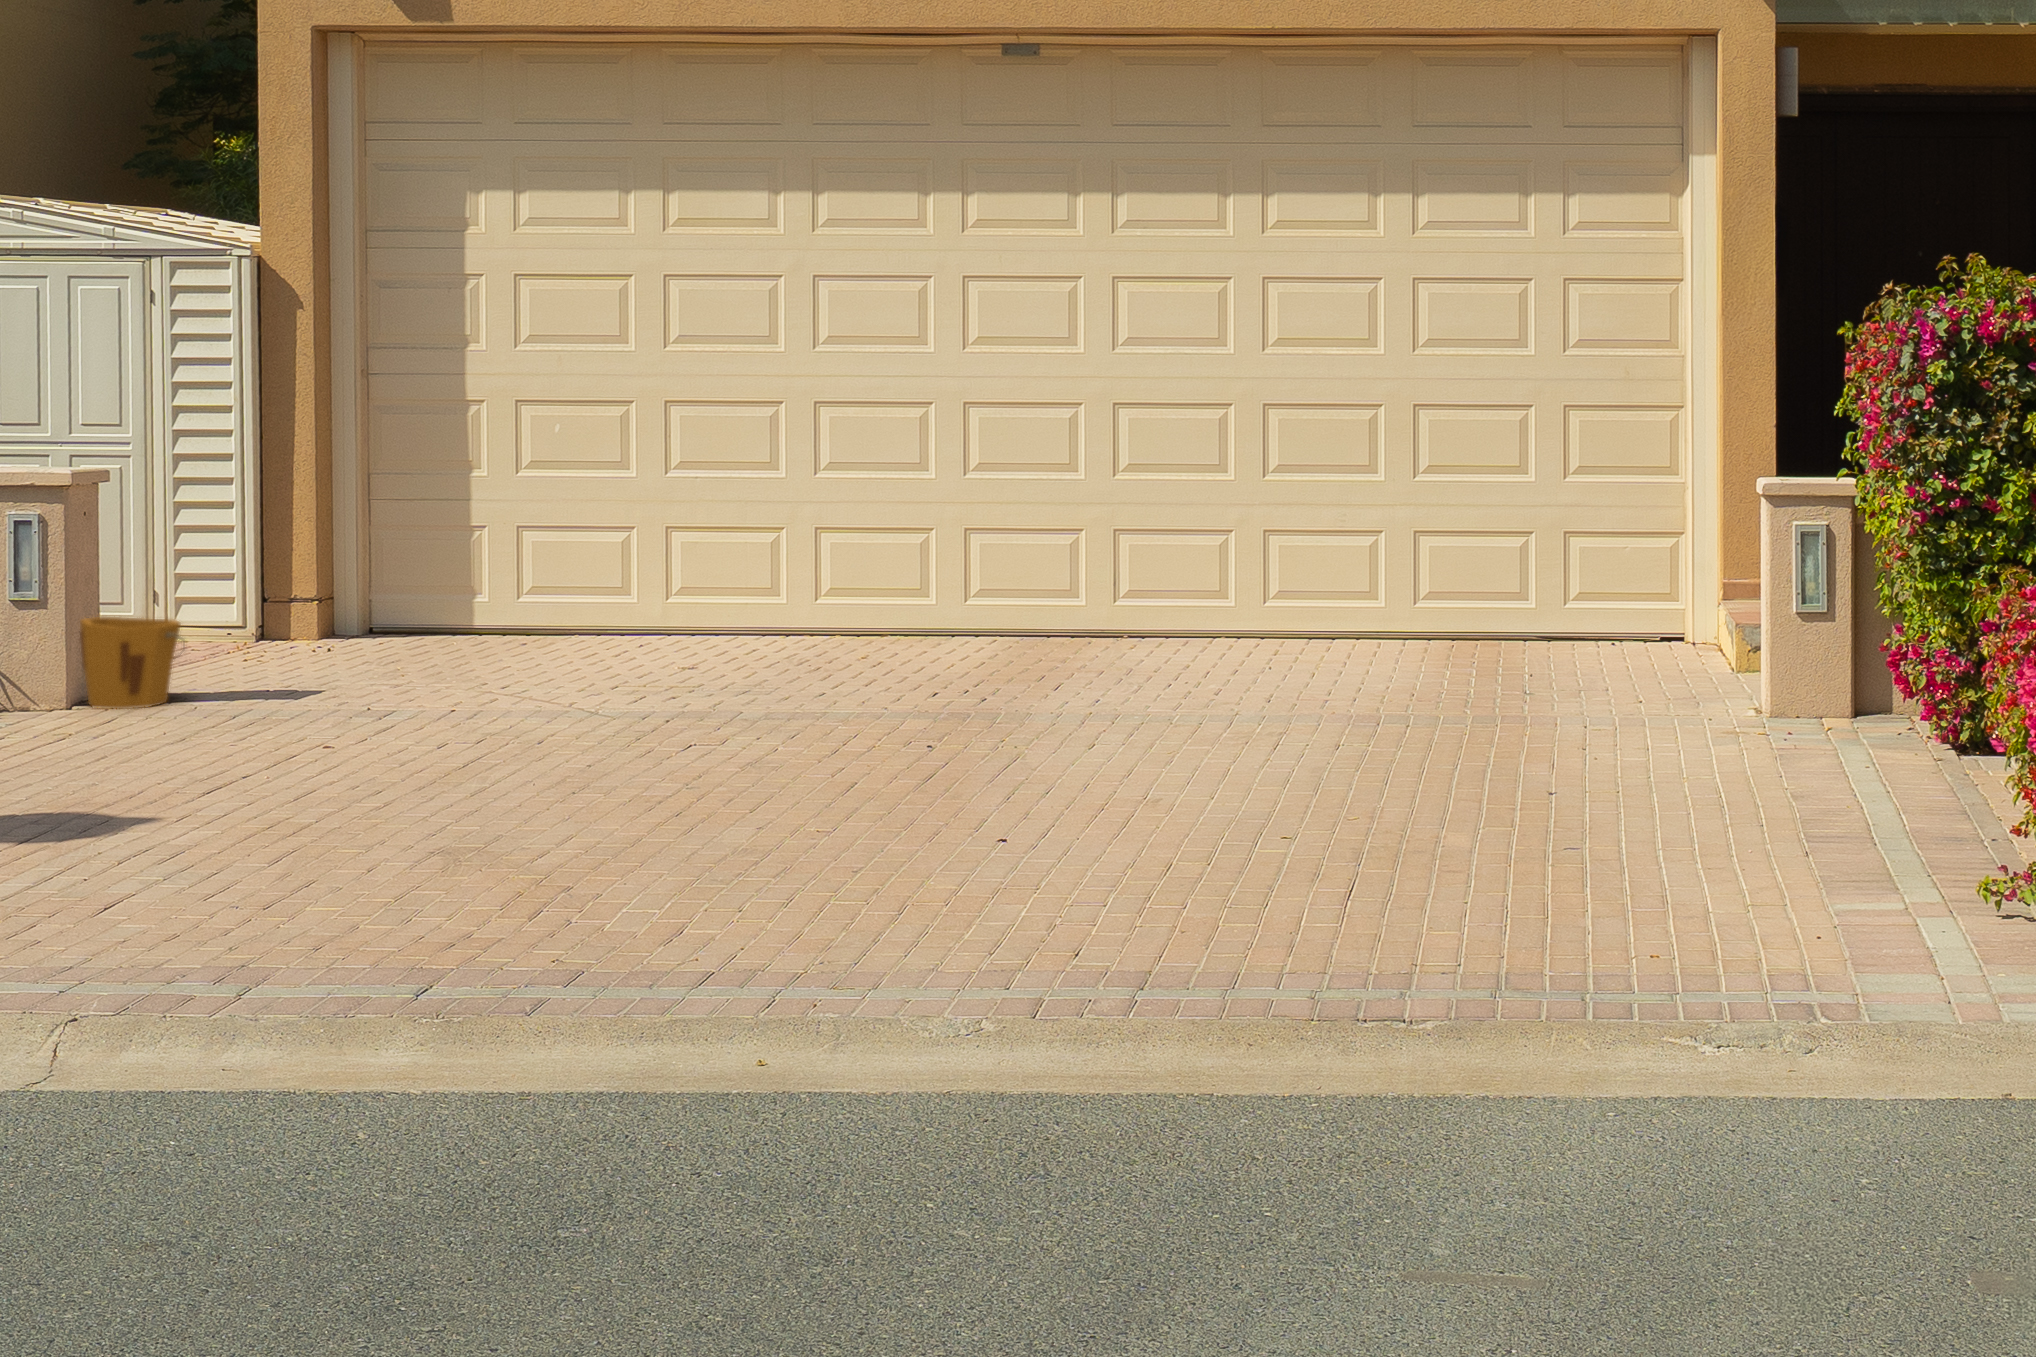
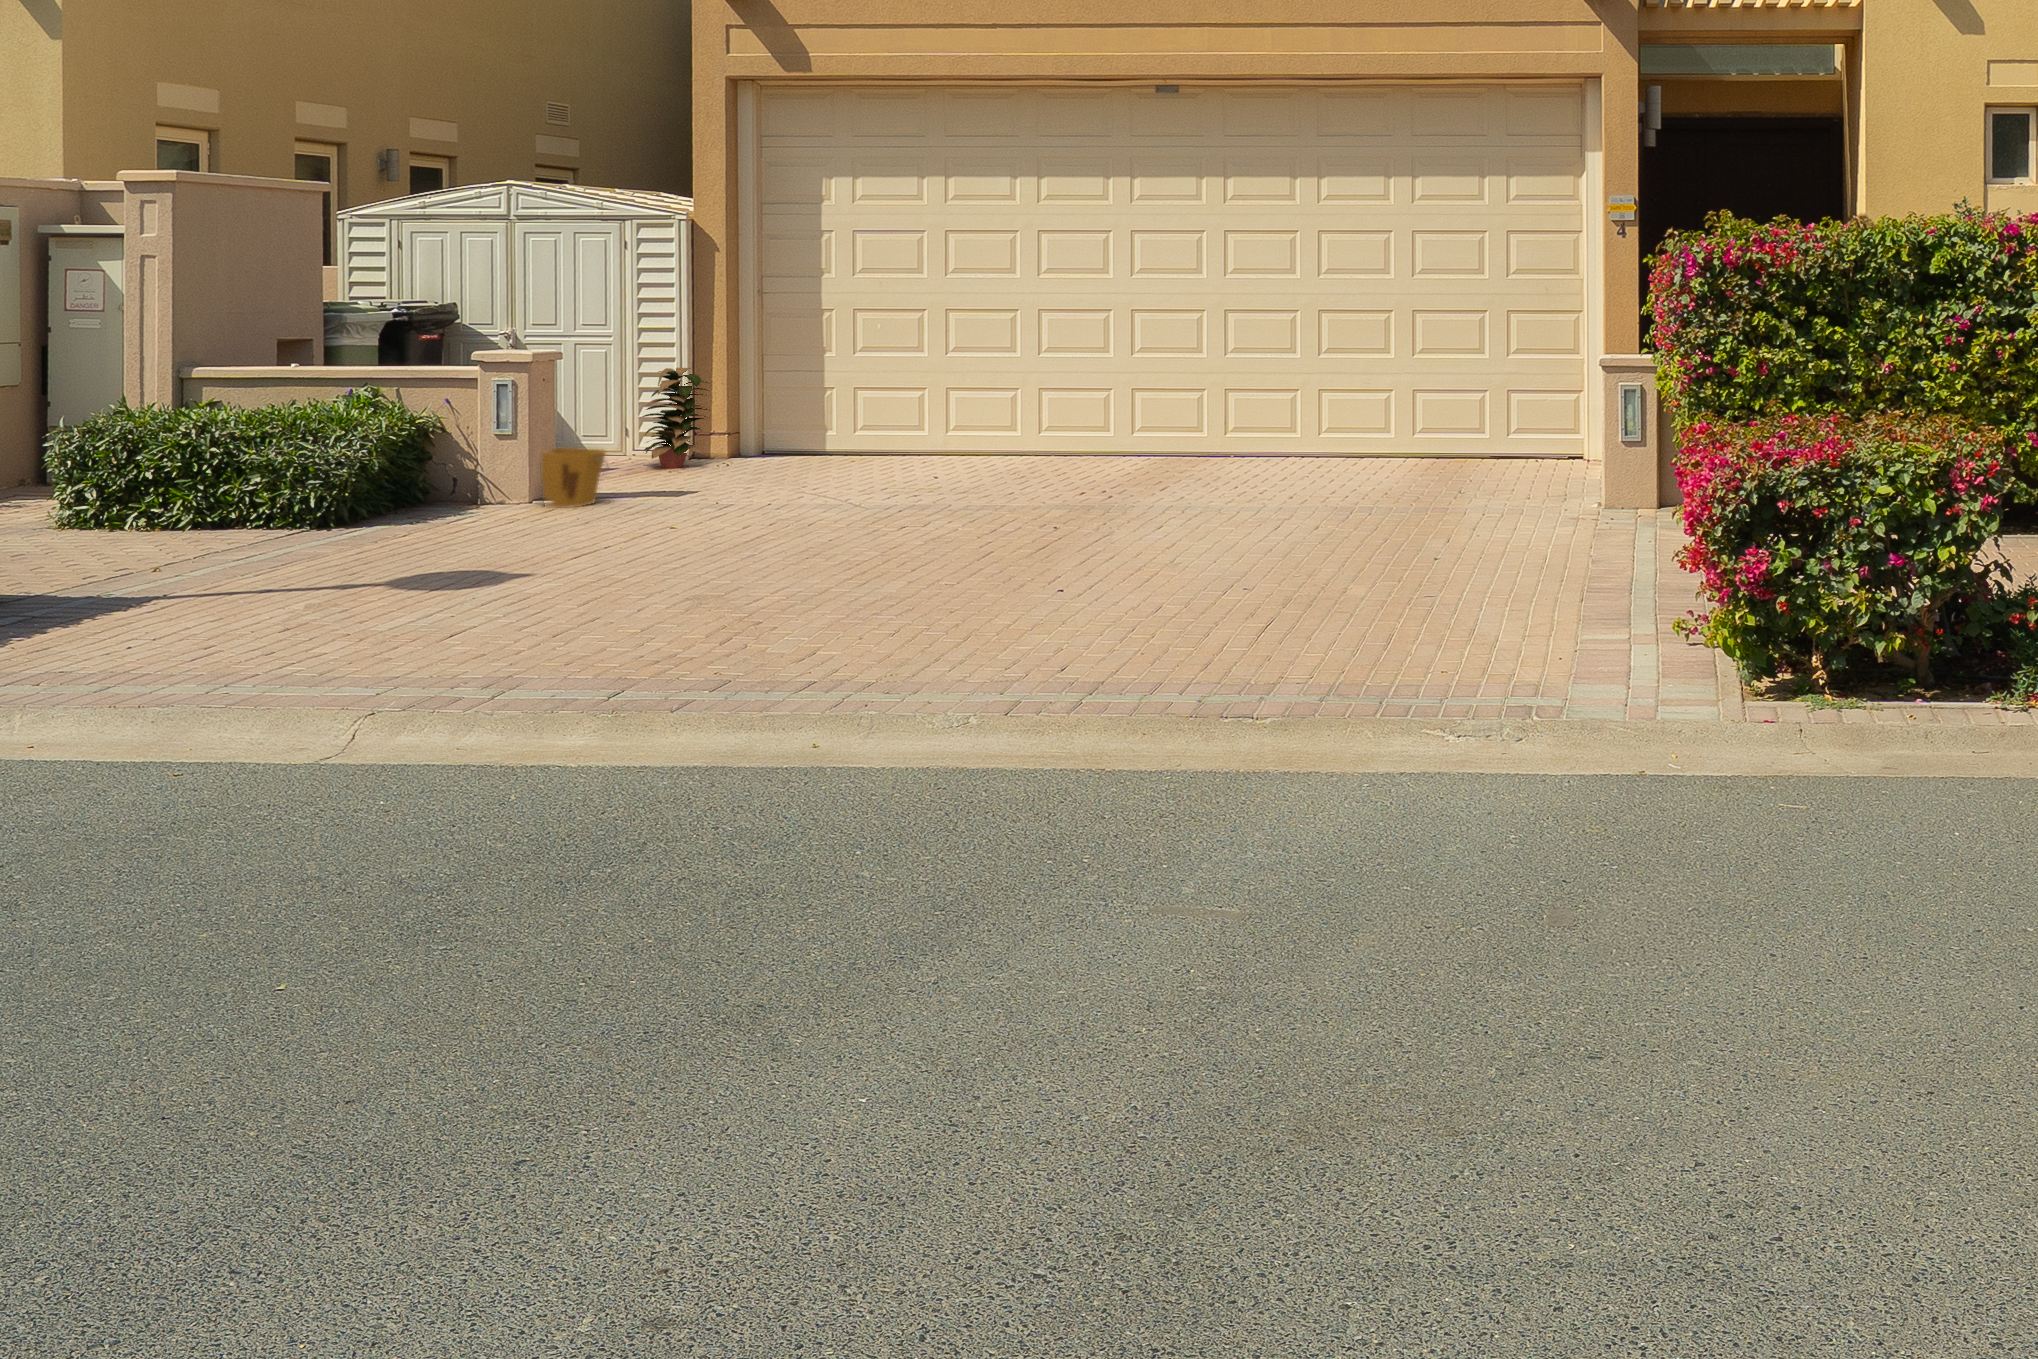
decorative plant: none [182,491,296,647] -> present [642,368,710,468]

